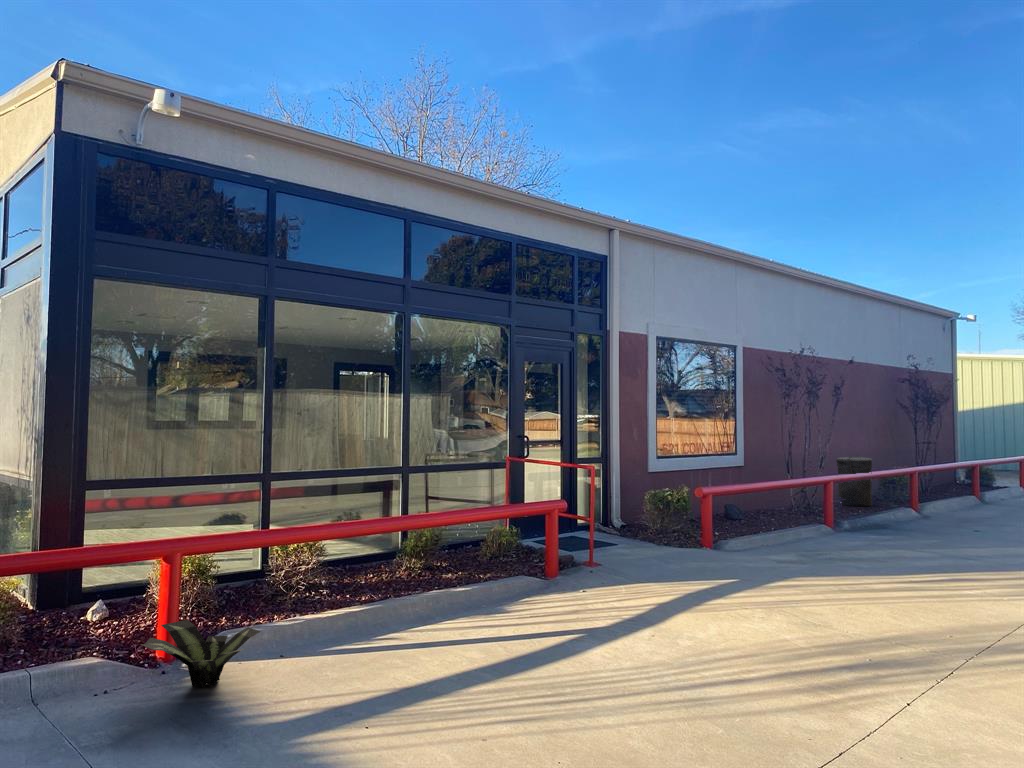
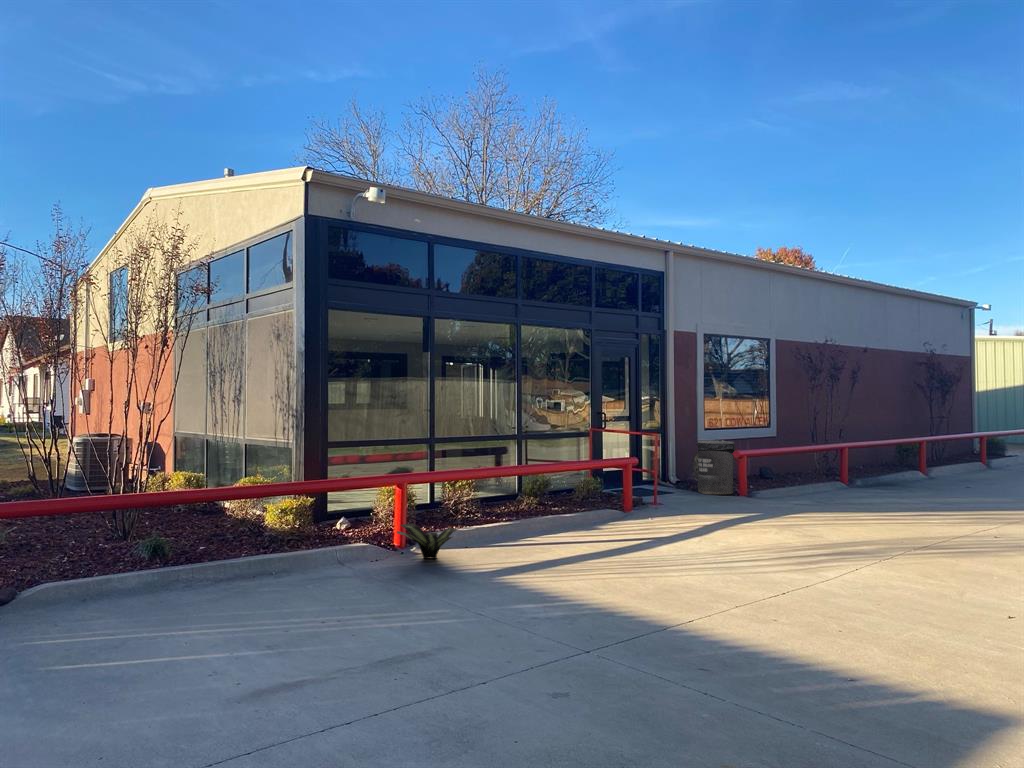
trash can: present [836,456,872,506] -> present [697,440,735,495]

